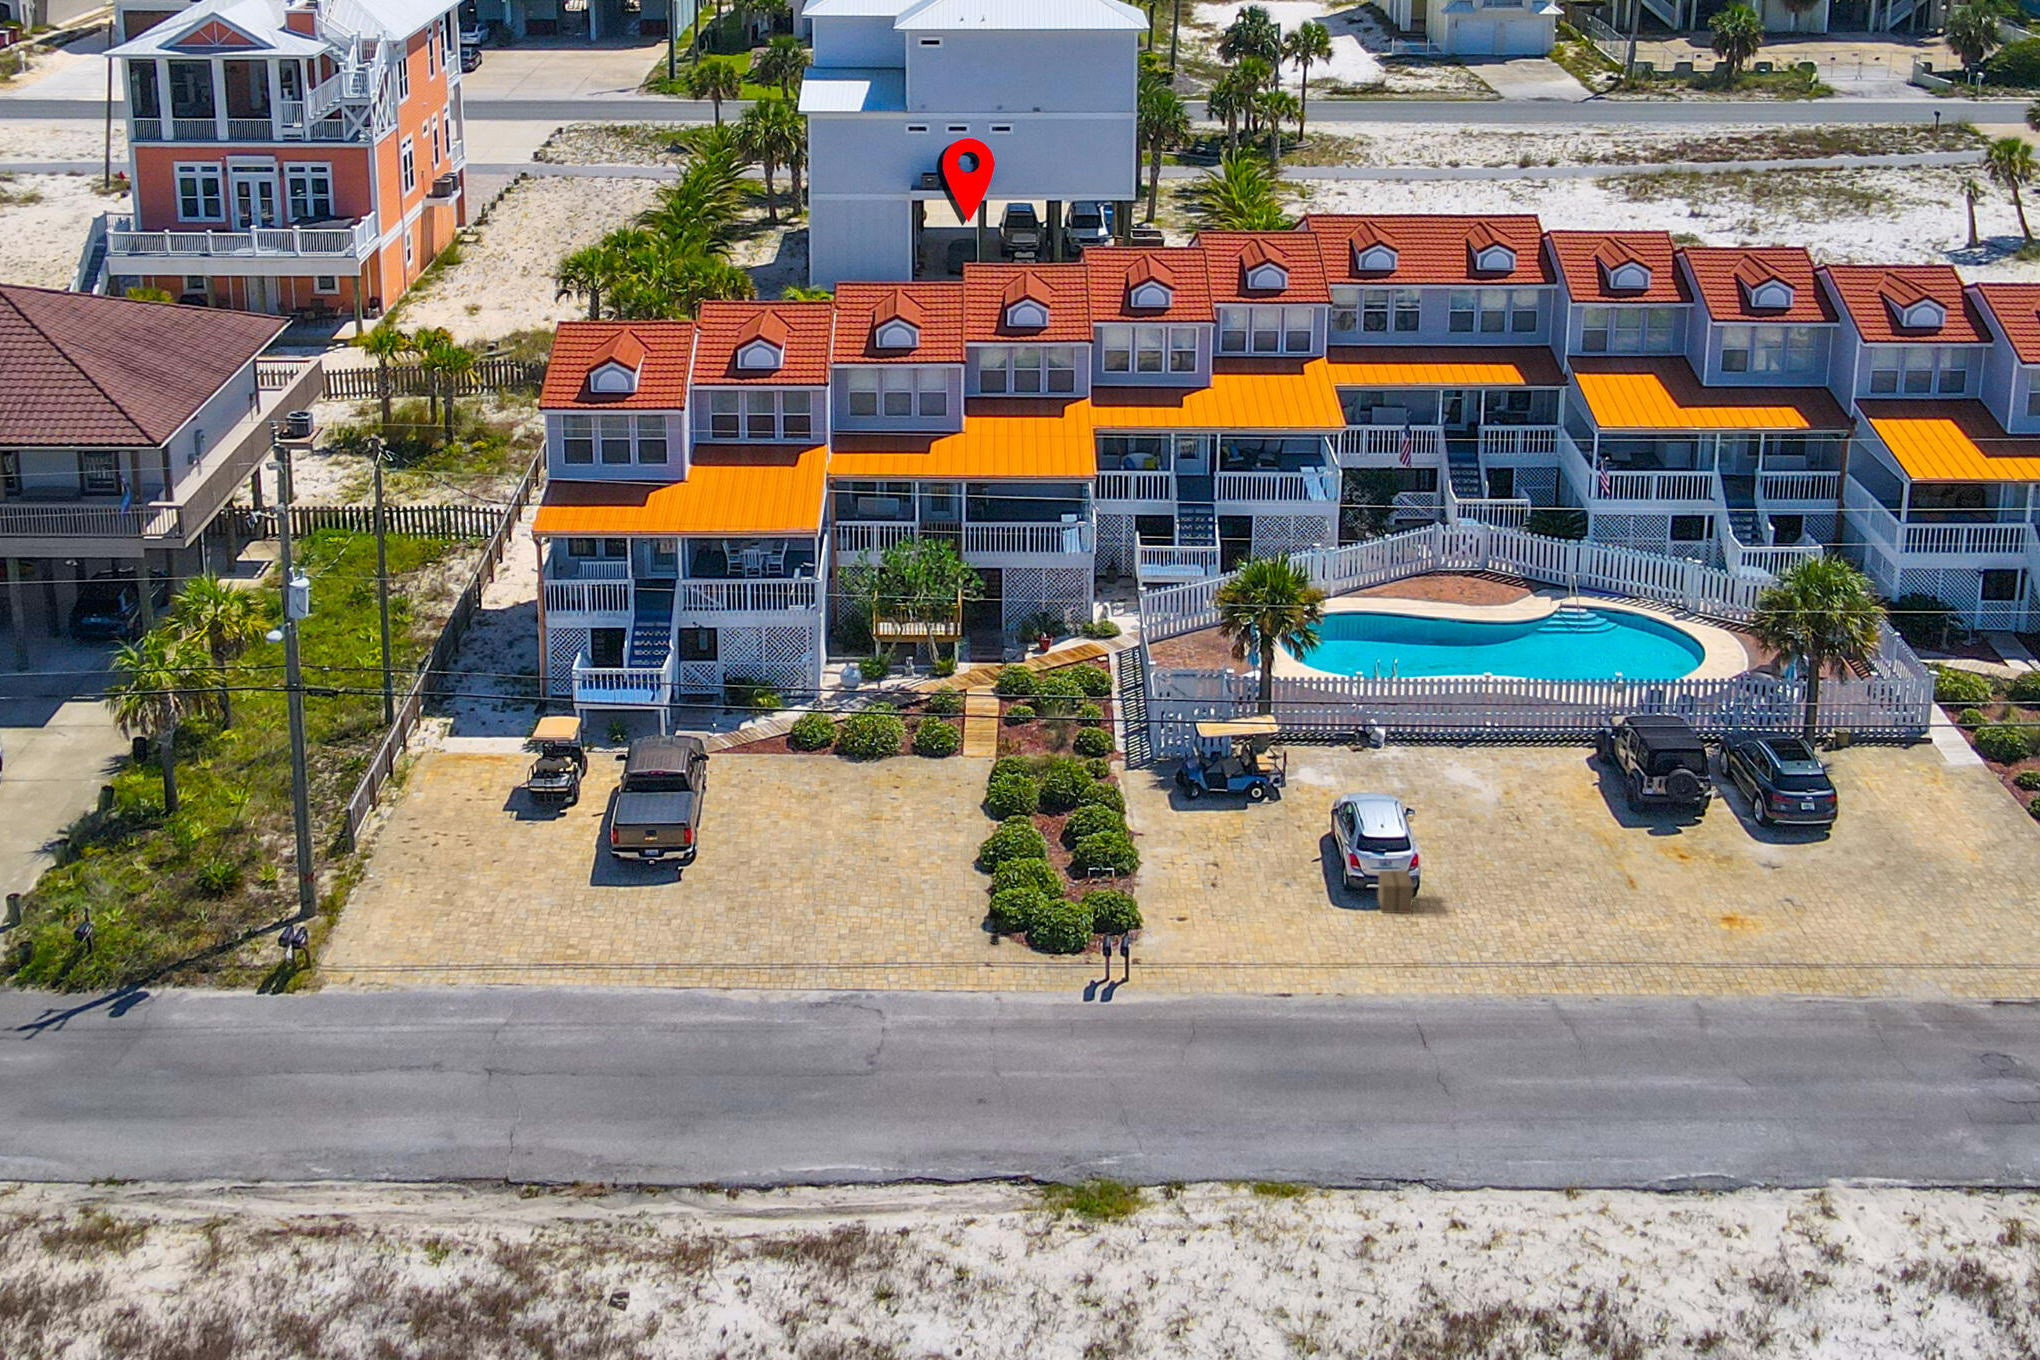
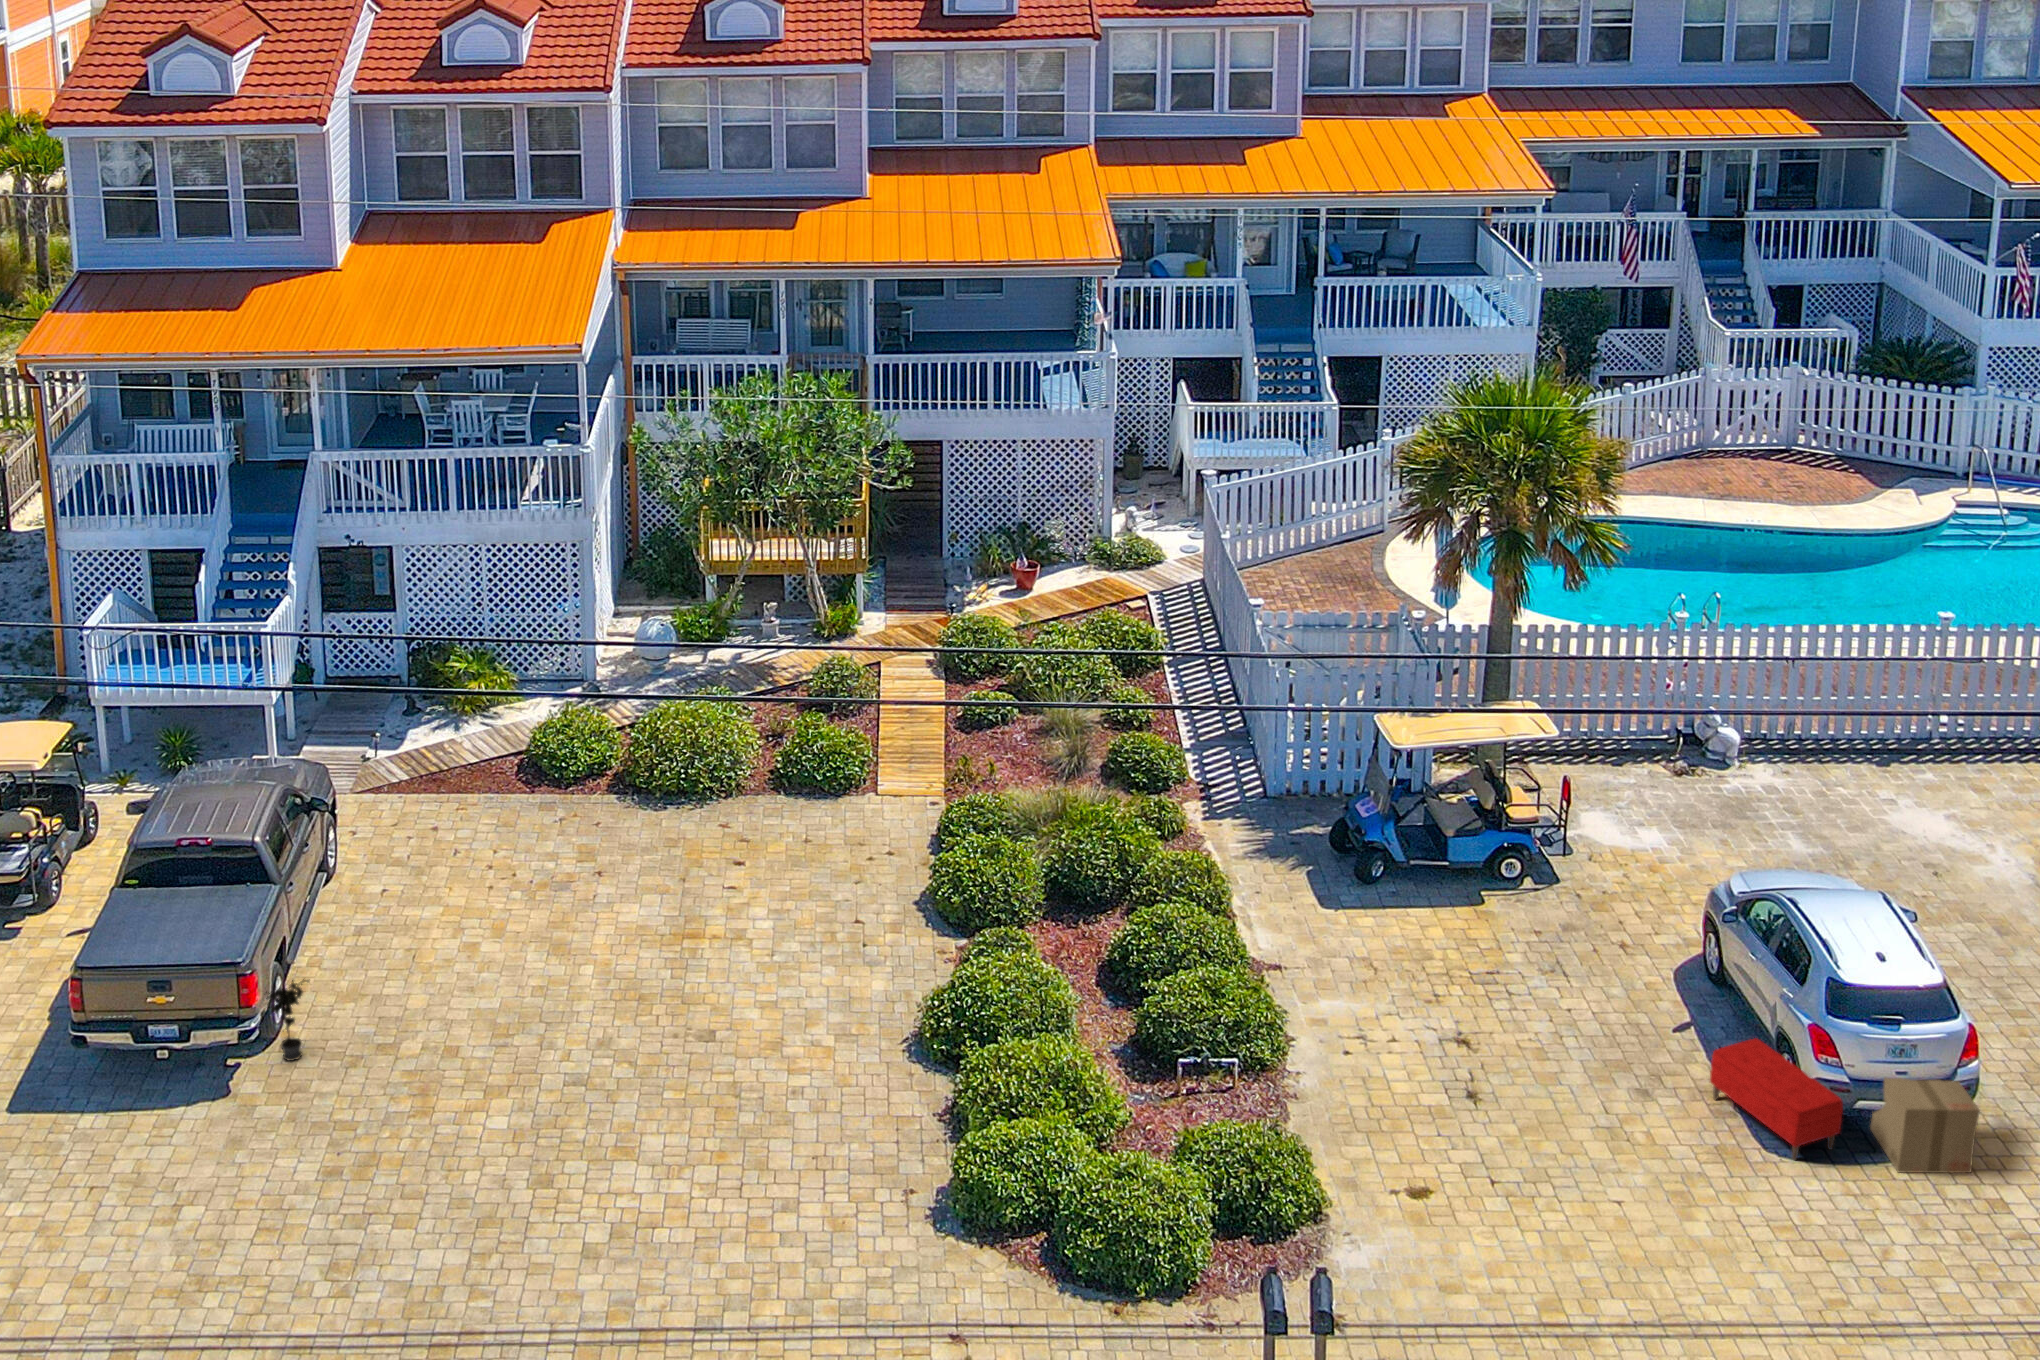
bench: none [1314,860,1362,909] -> present [1710,1038,1843,1160]
potted plant: present [989,905,1002,944] -> present [266,979,309,1061]

